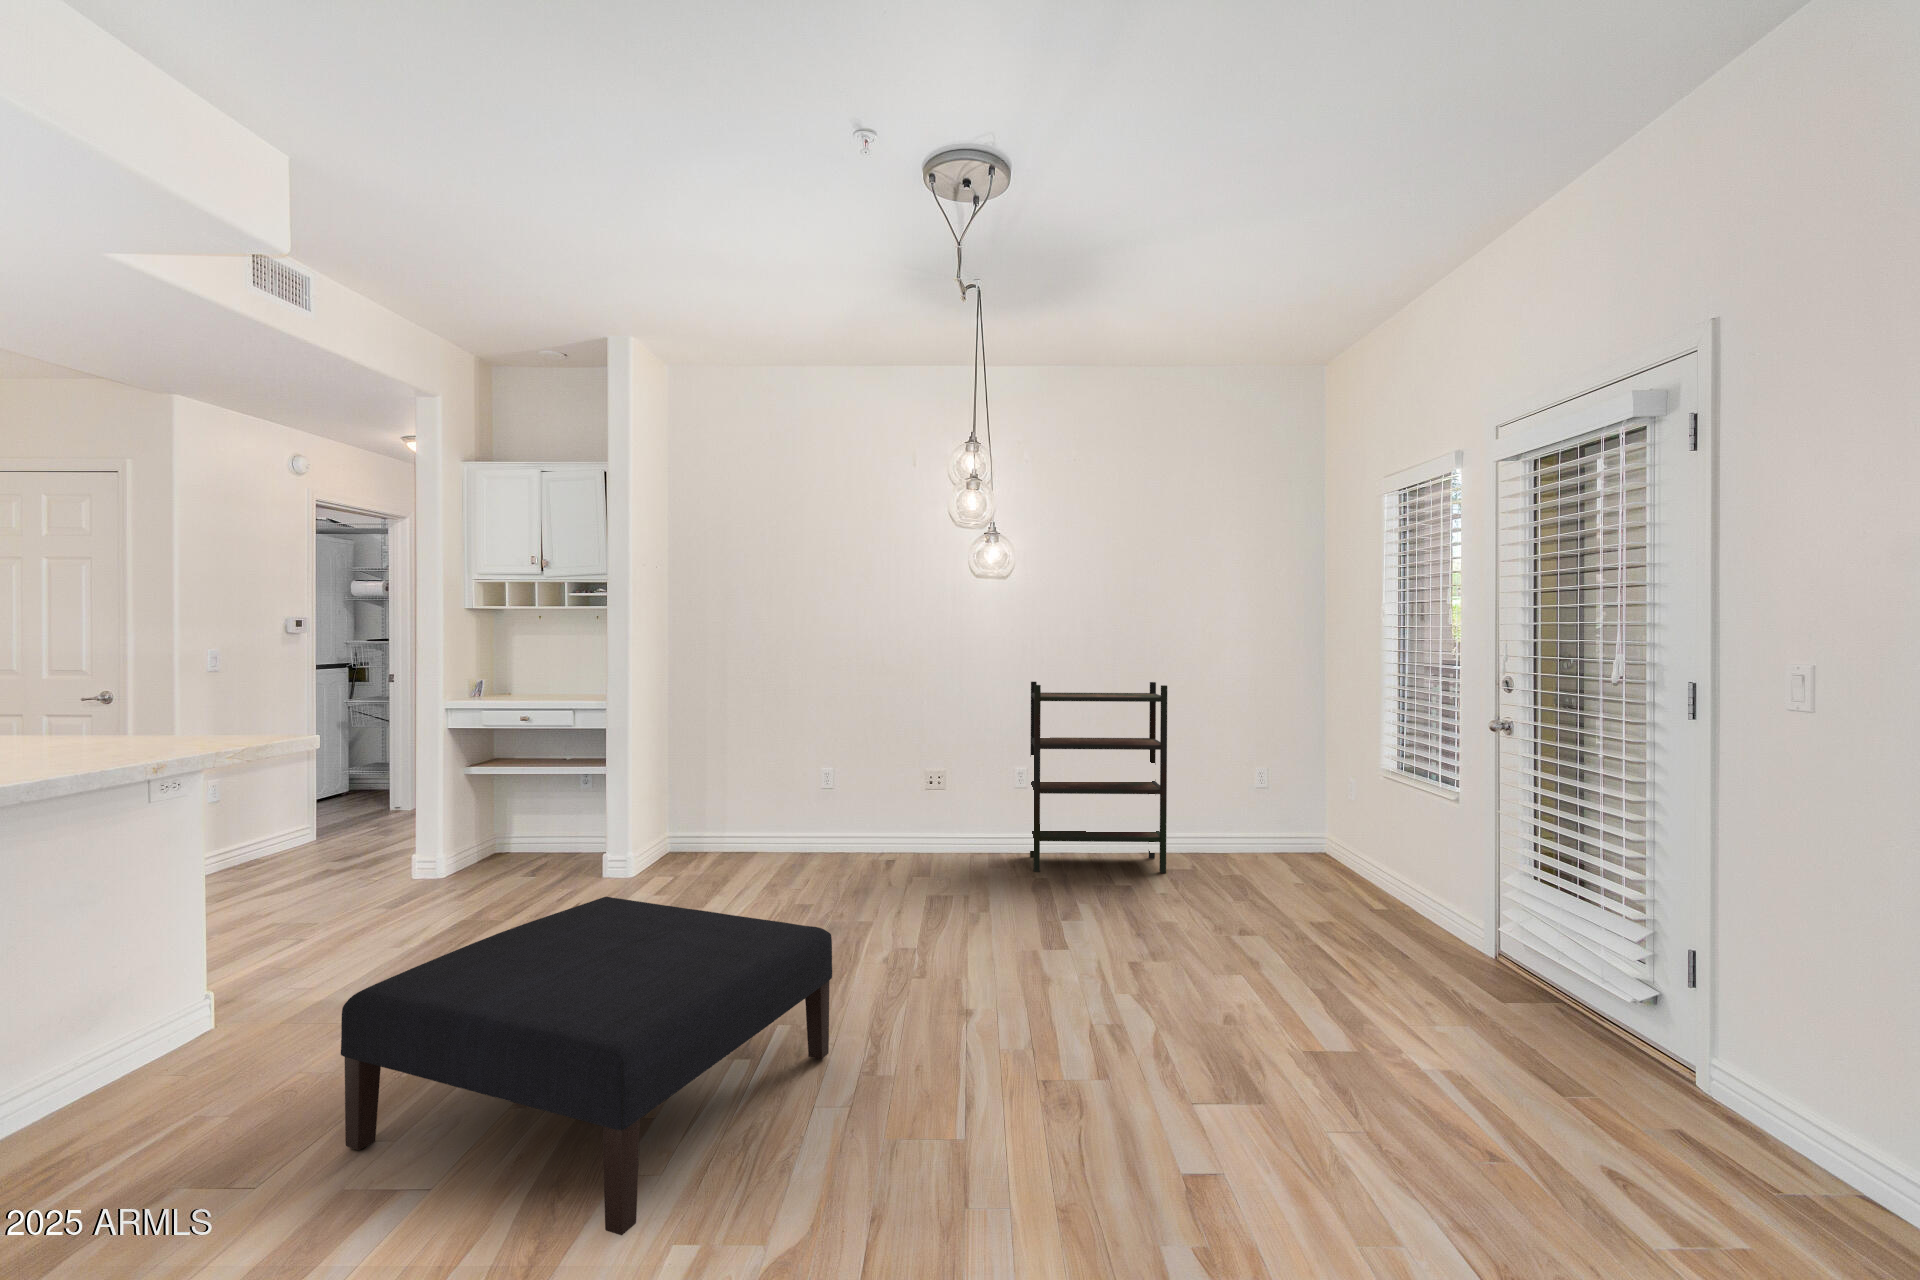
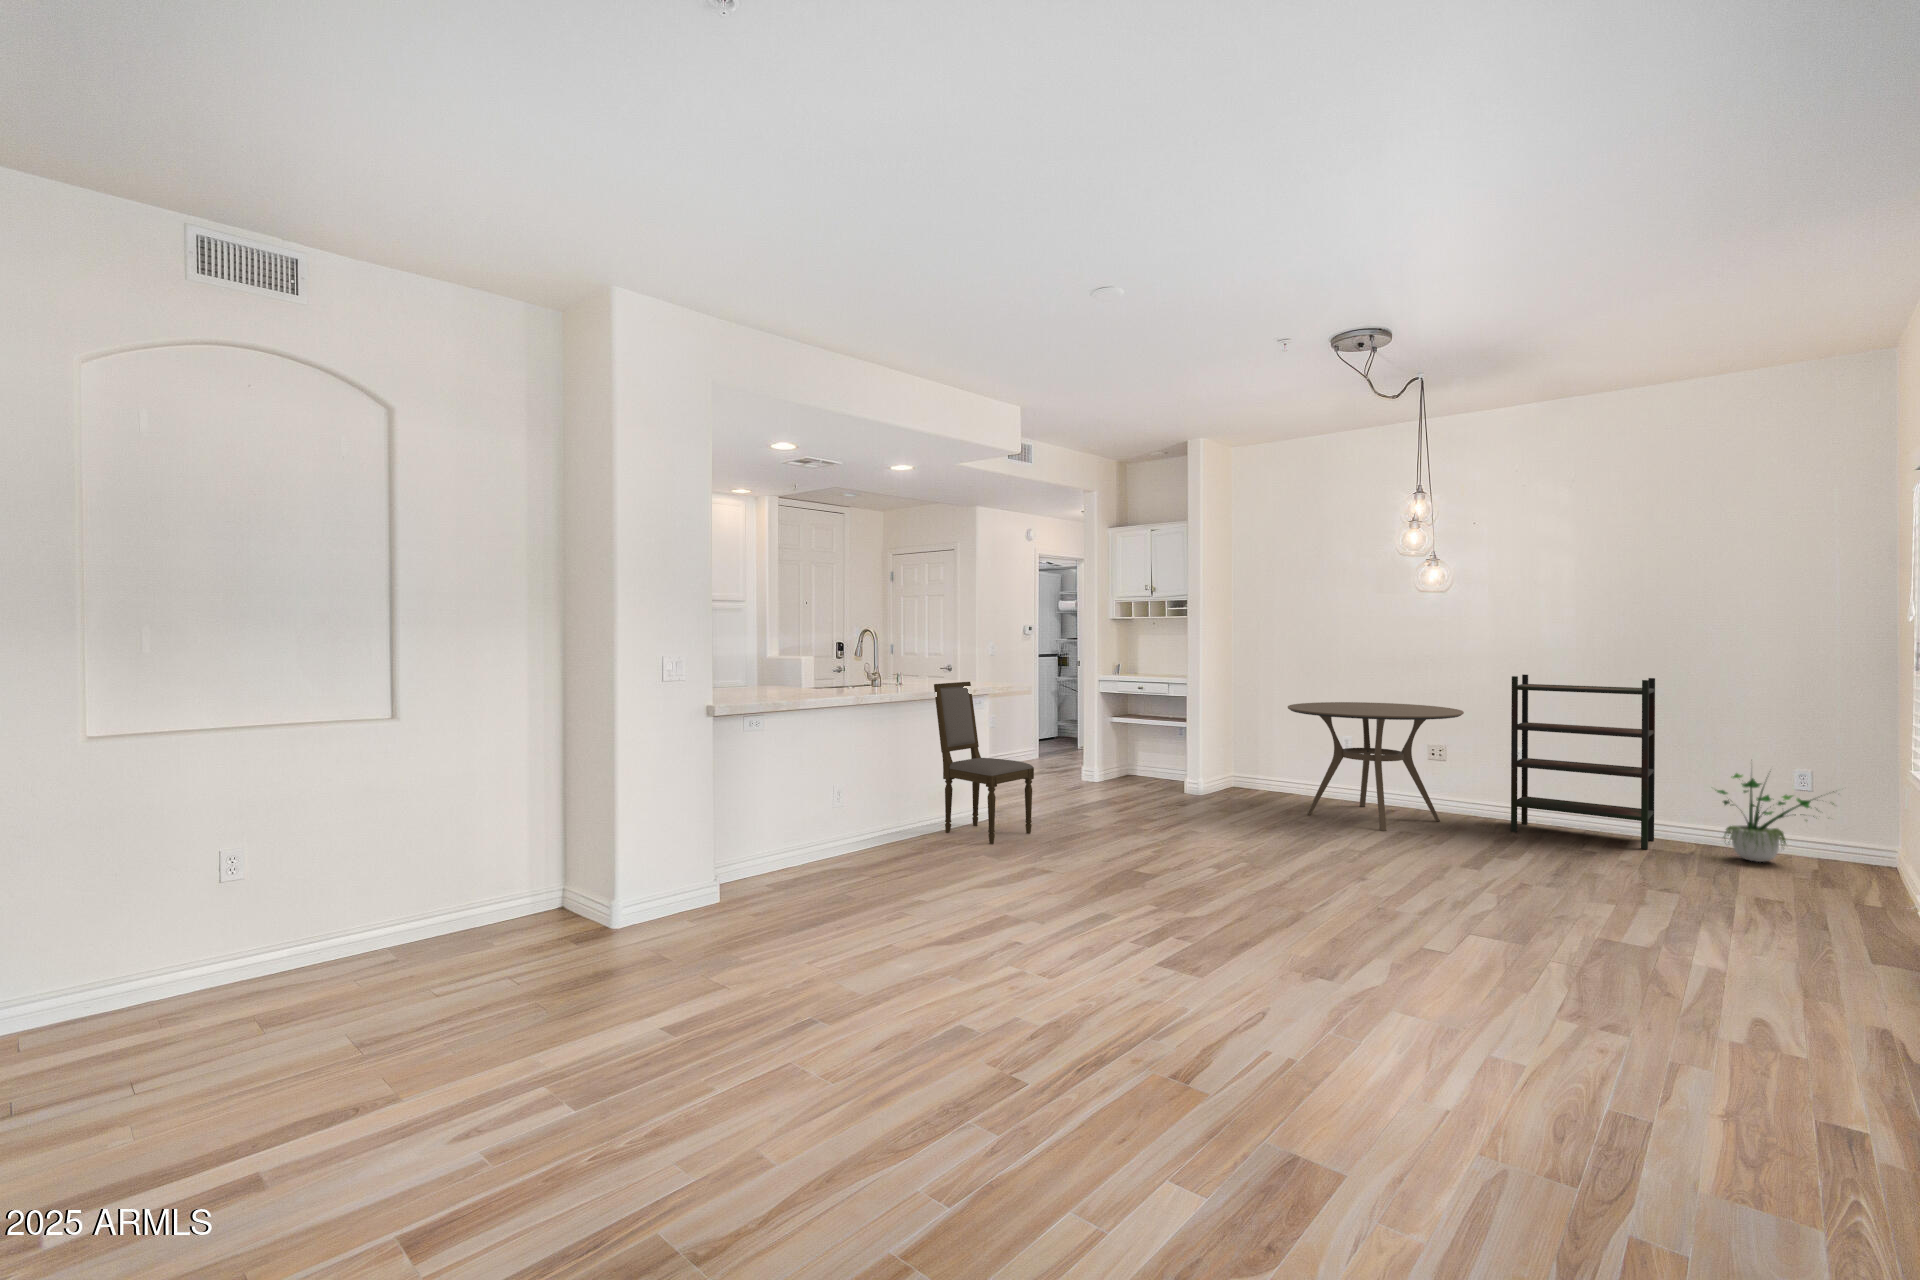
dining table: none [773,722,989,902] -> present [1288,702,1464,831]
dining chair: none [28,742,339,1138] -> present [934,682,1034,844]
potted plant: none [1212,758,1323,870] -> present [1717,773,1834,862]
ottoman: present [341,897,832,1235] -> none [1030,777,1257,893]

